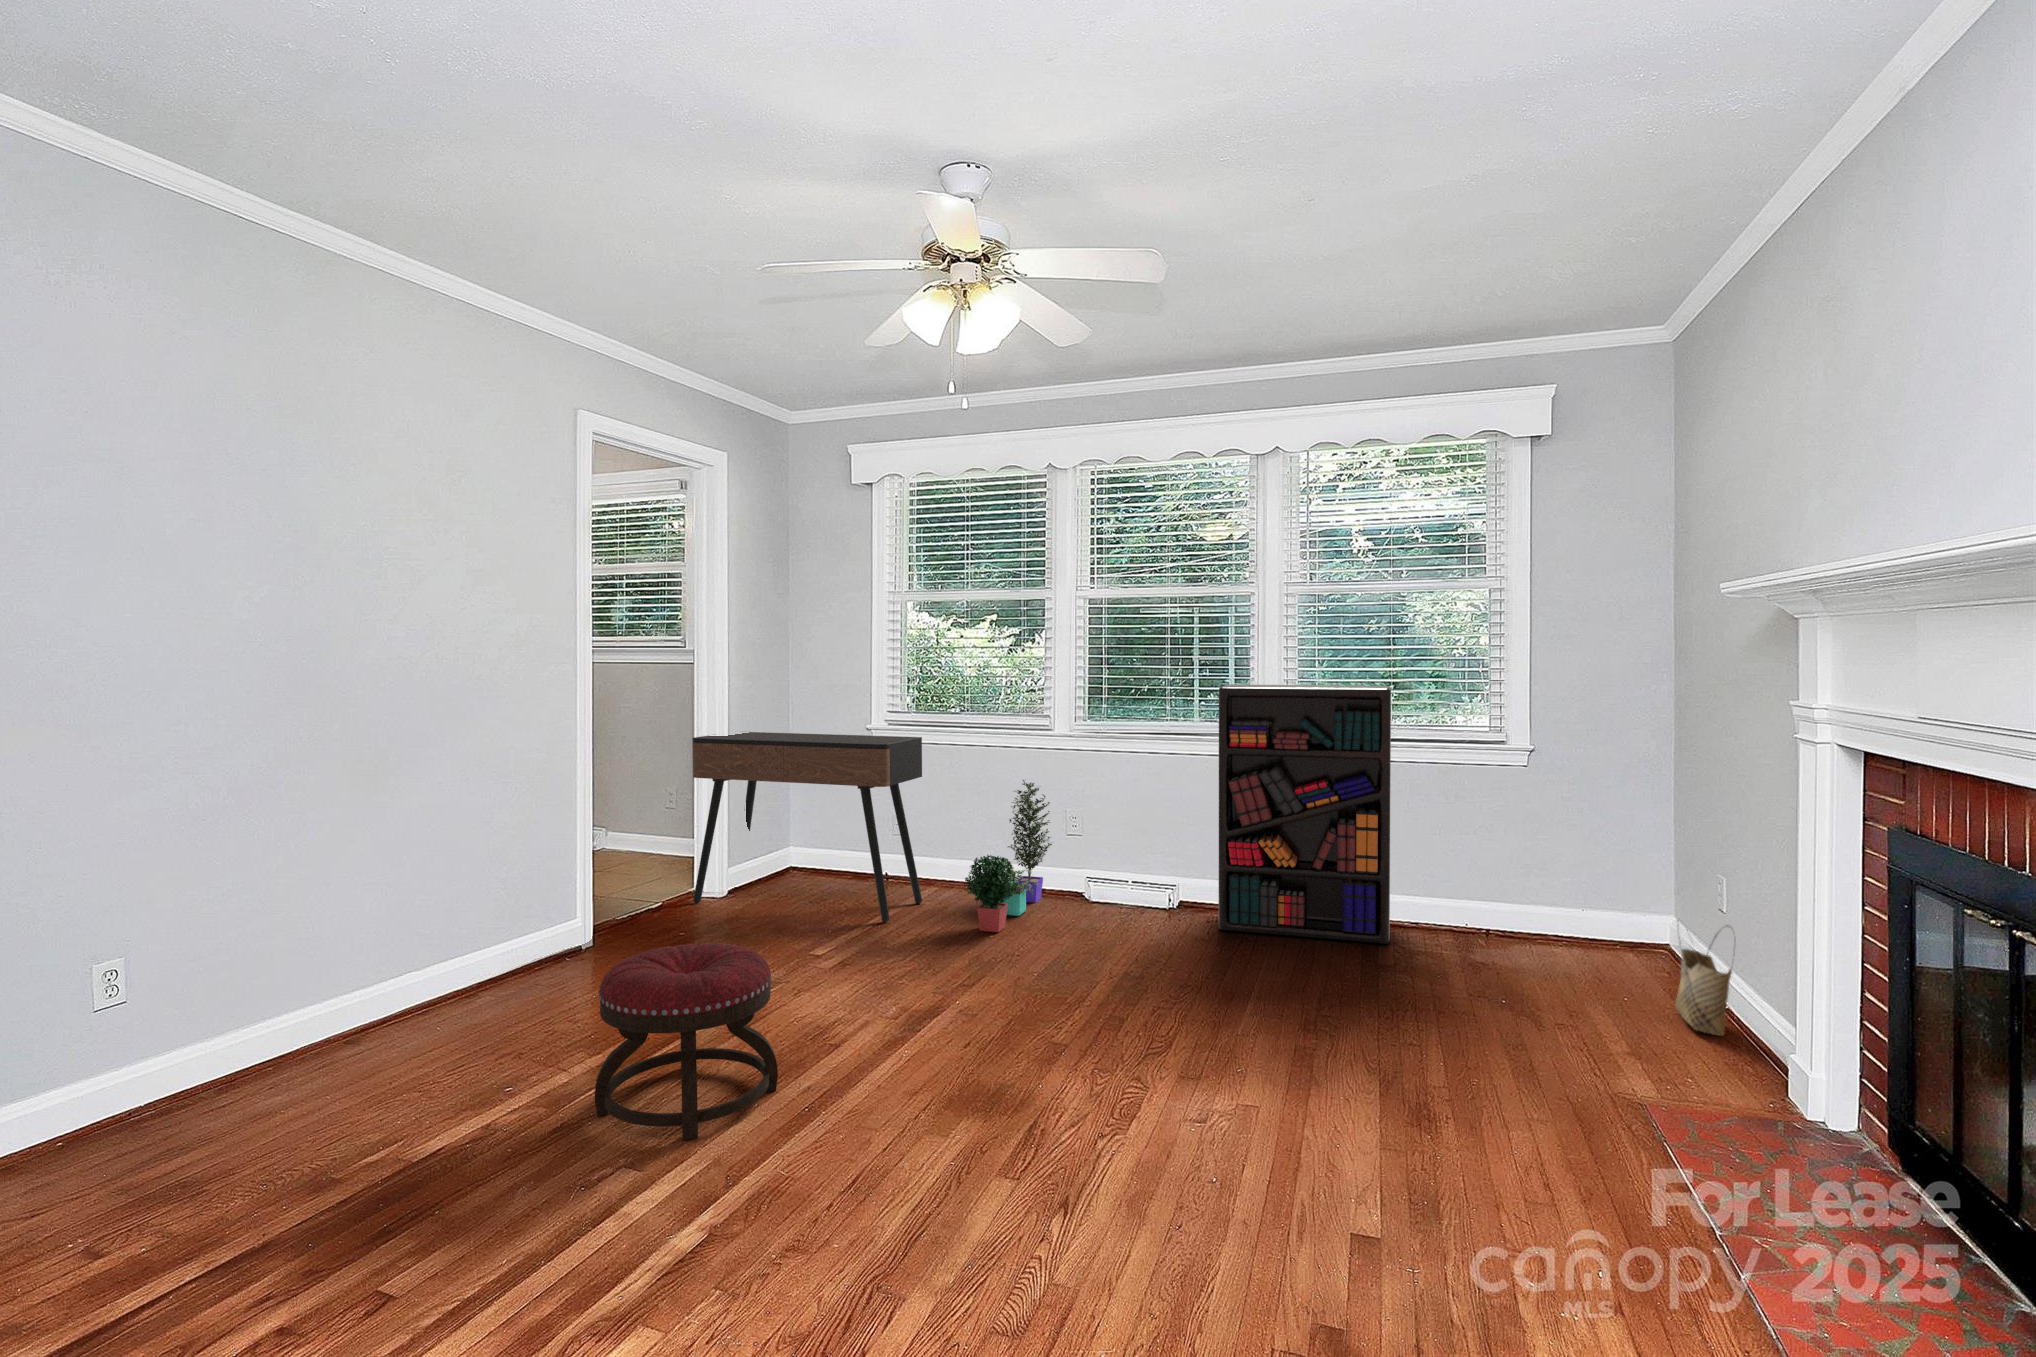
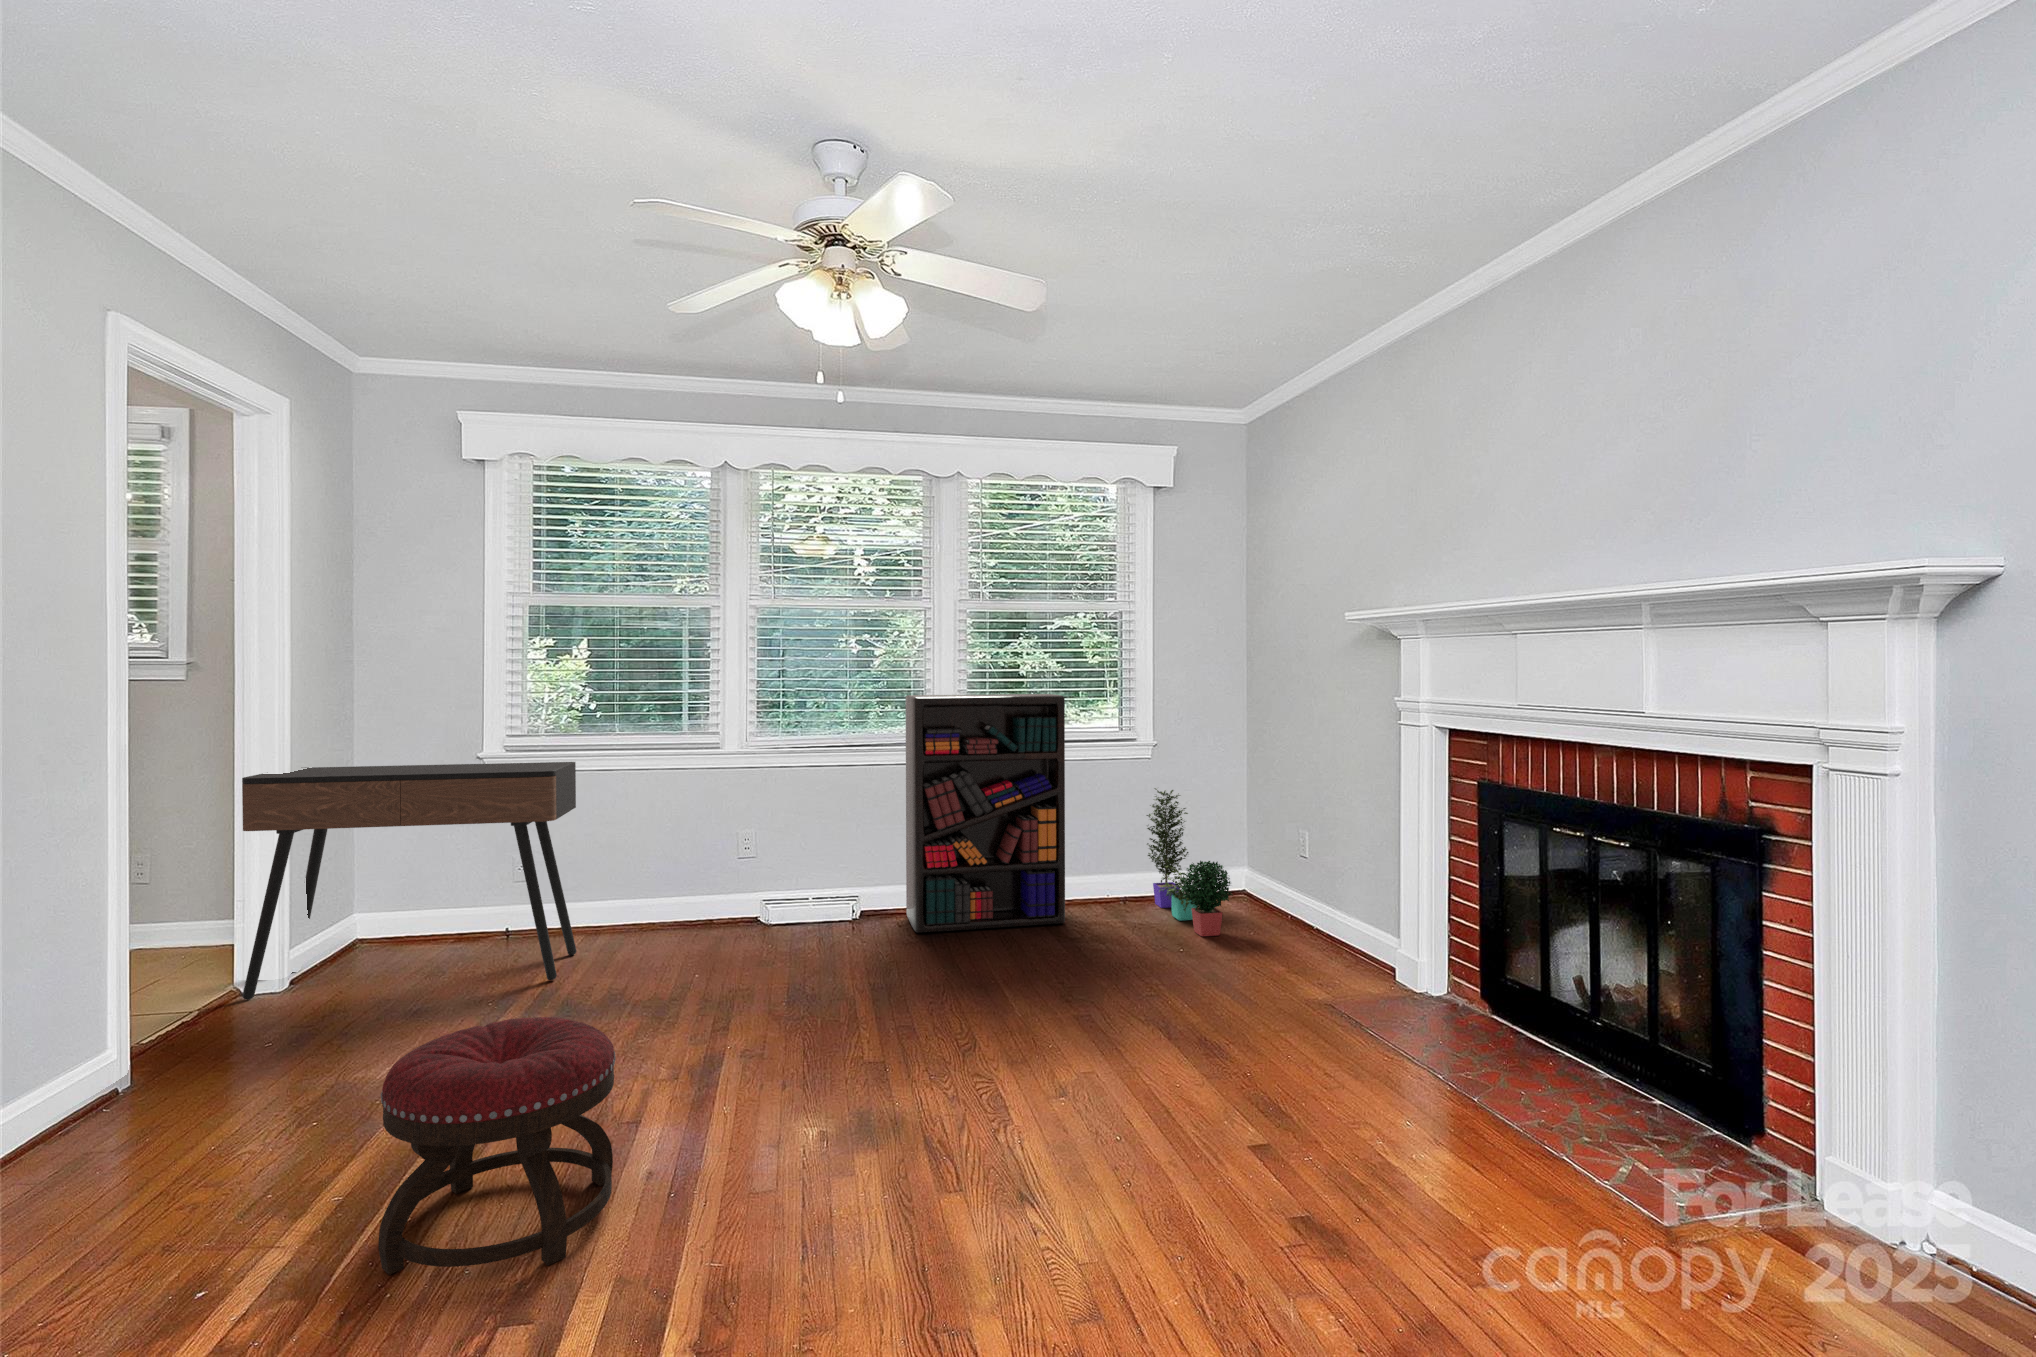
potted plant: present [965,780,1052,932] -> present [1147,788,1233,936]
woven basket: present [1675,920,1734,1036] -> none [1294,868,1341,952]

